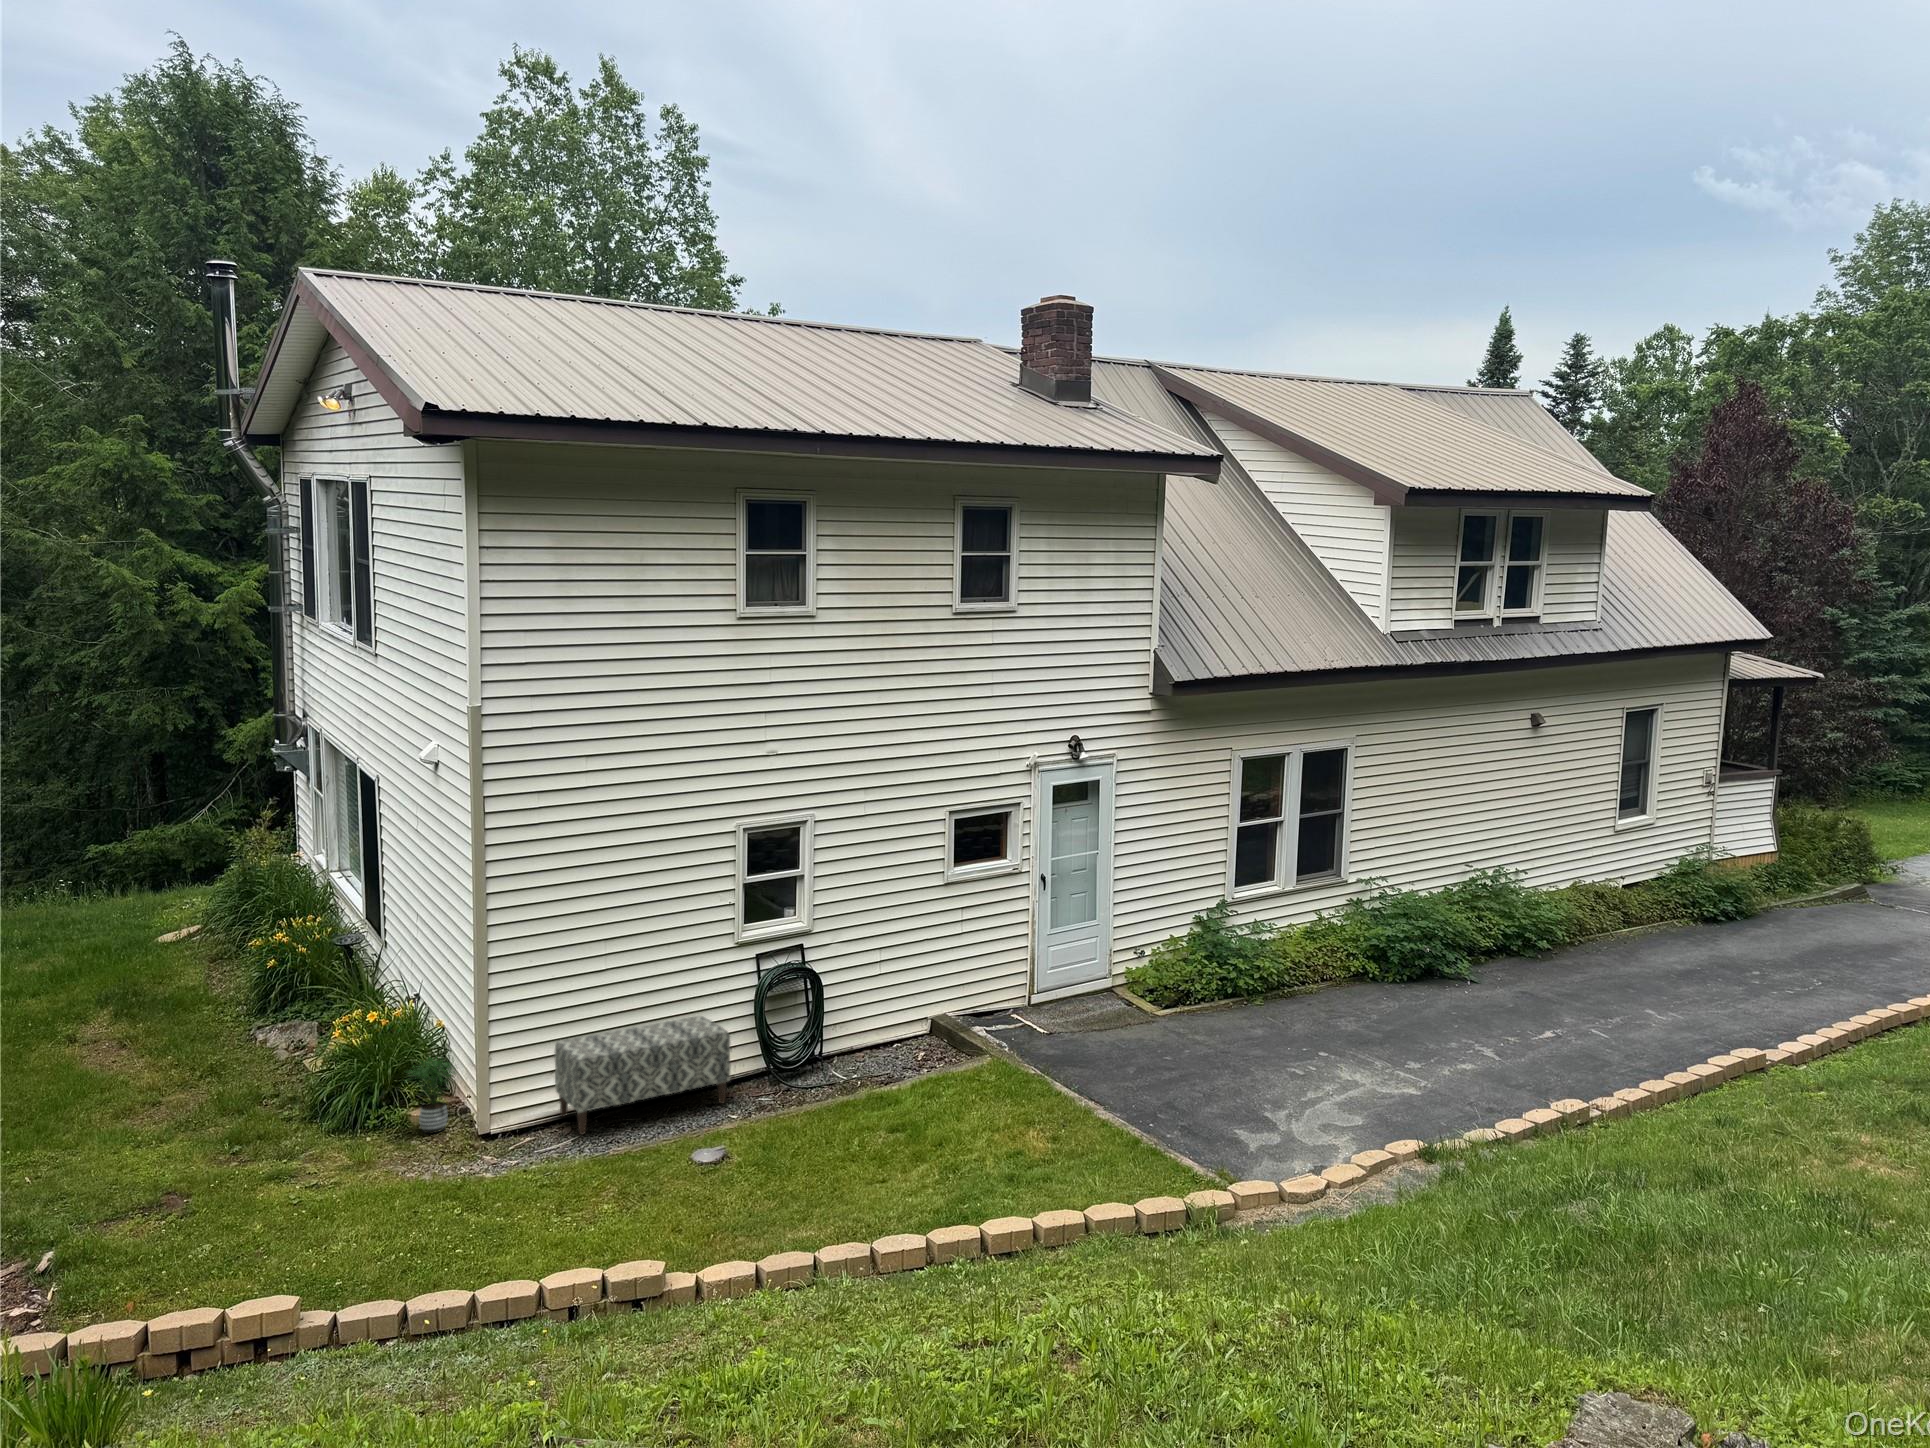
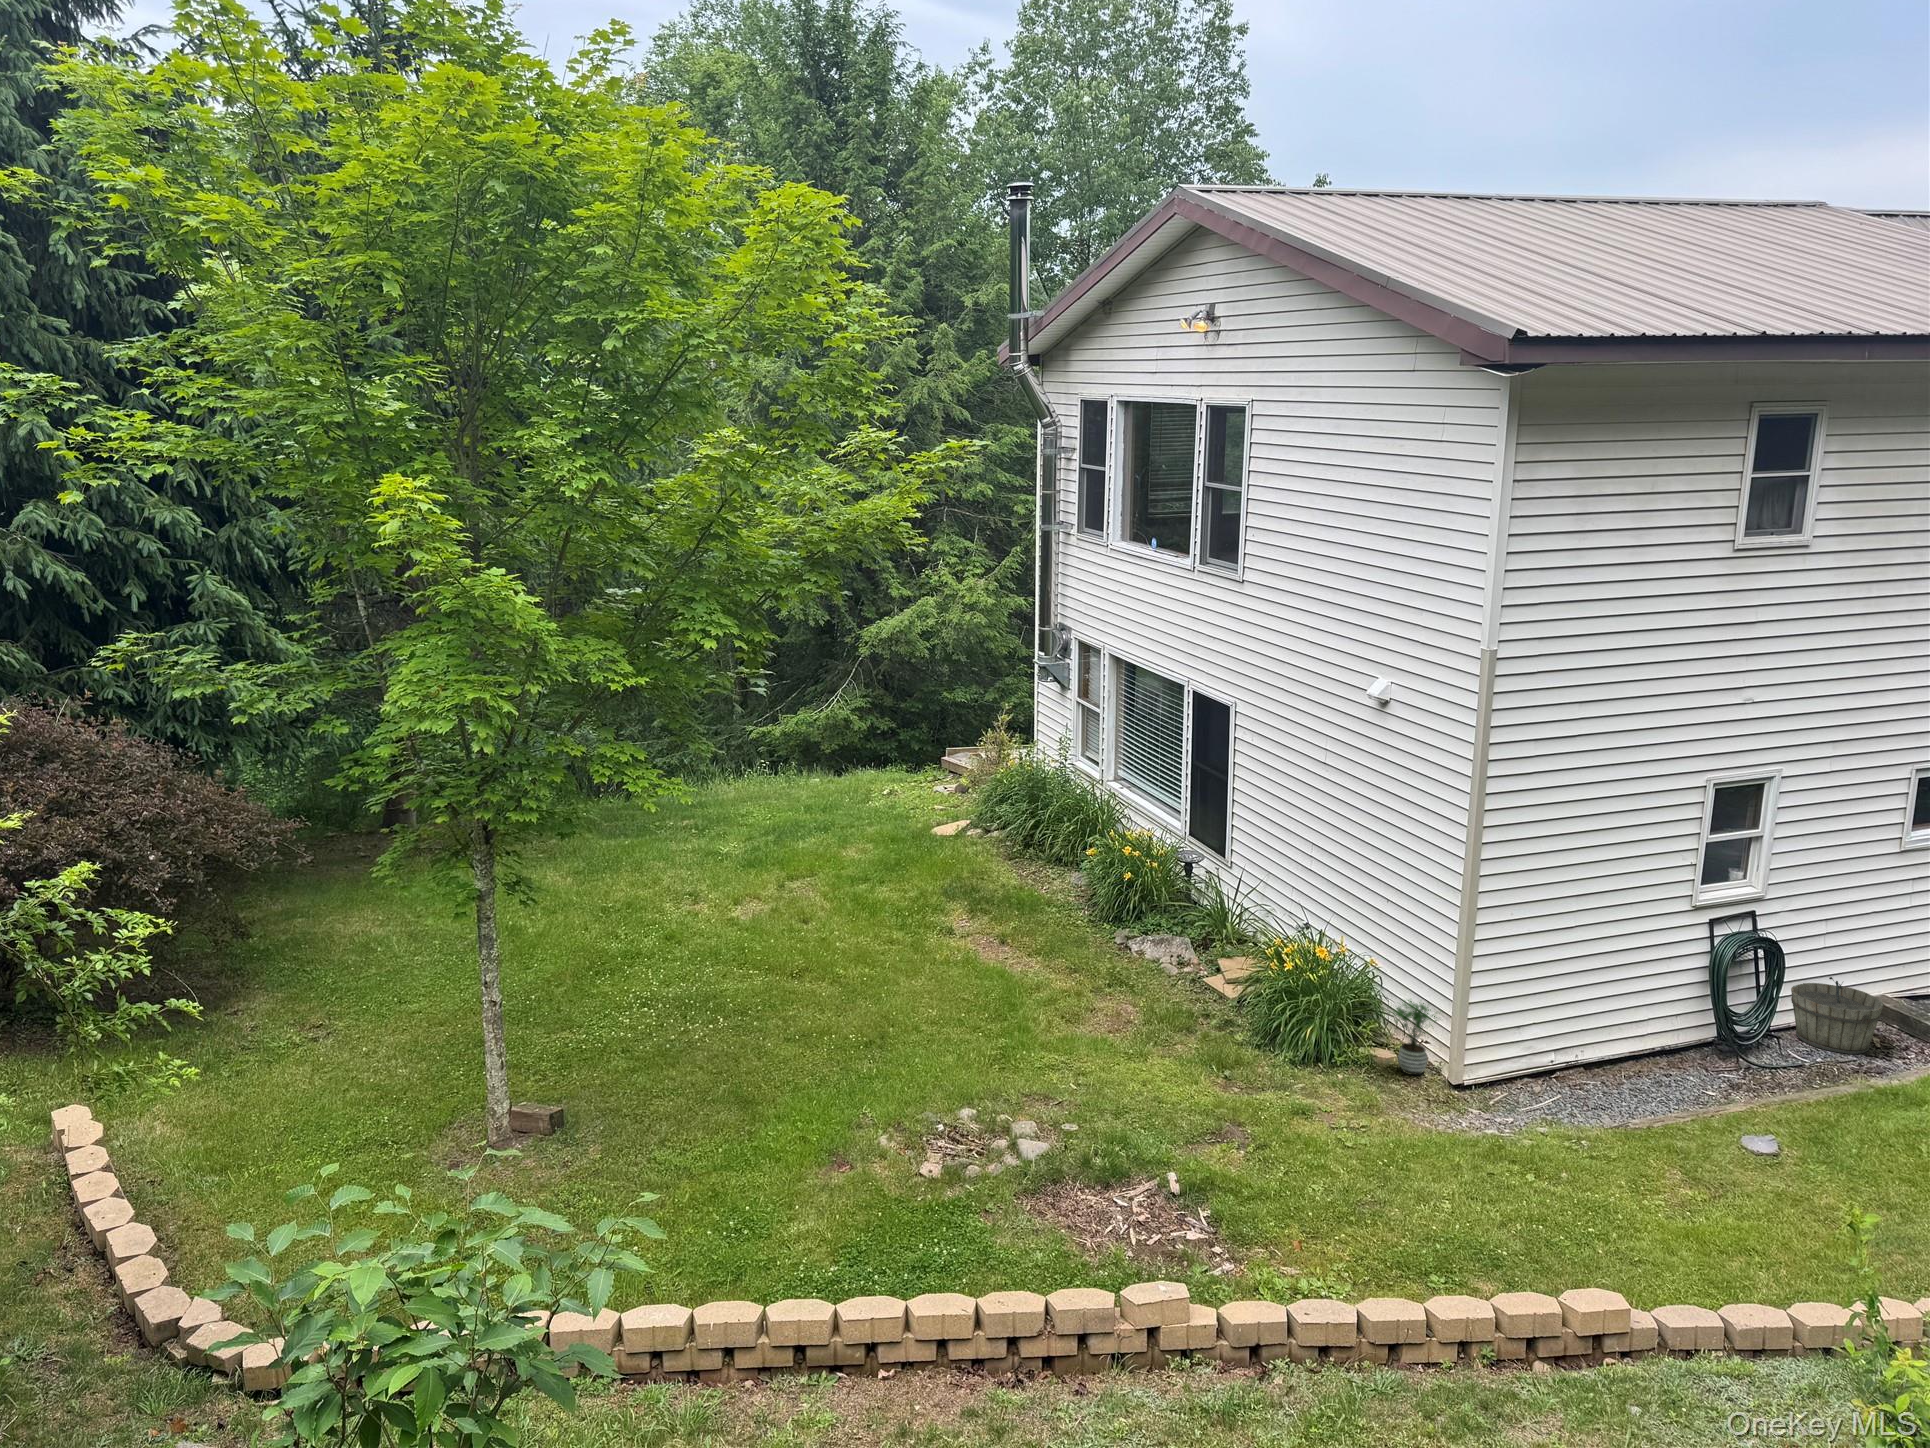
wooden bucket: none [840,998,907,1064] -> present [1791,977,1883,1054]
bench: present [554,1016,730,1135] -> none [1529,982,1726,1101]

